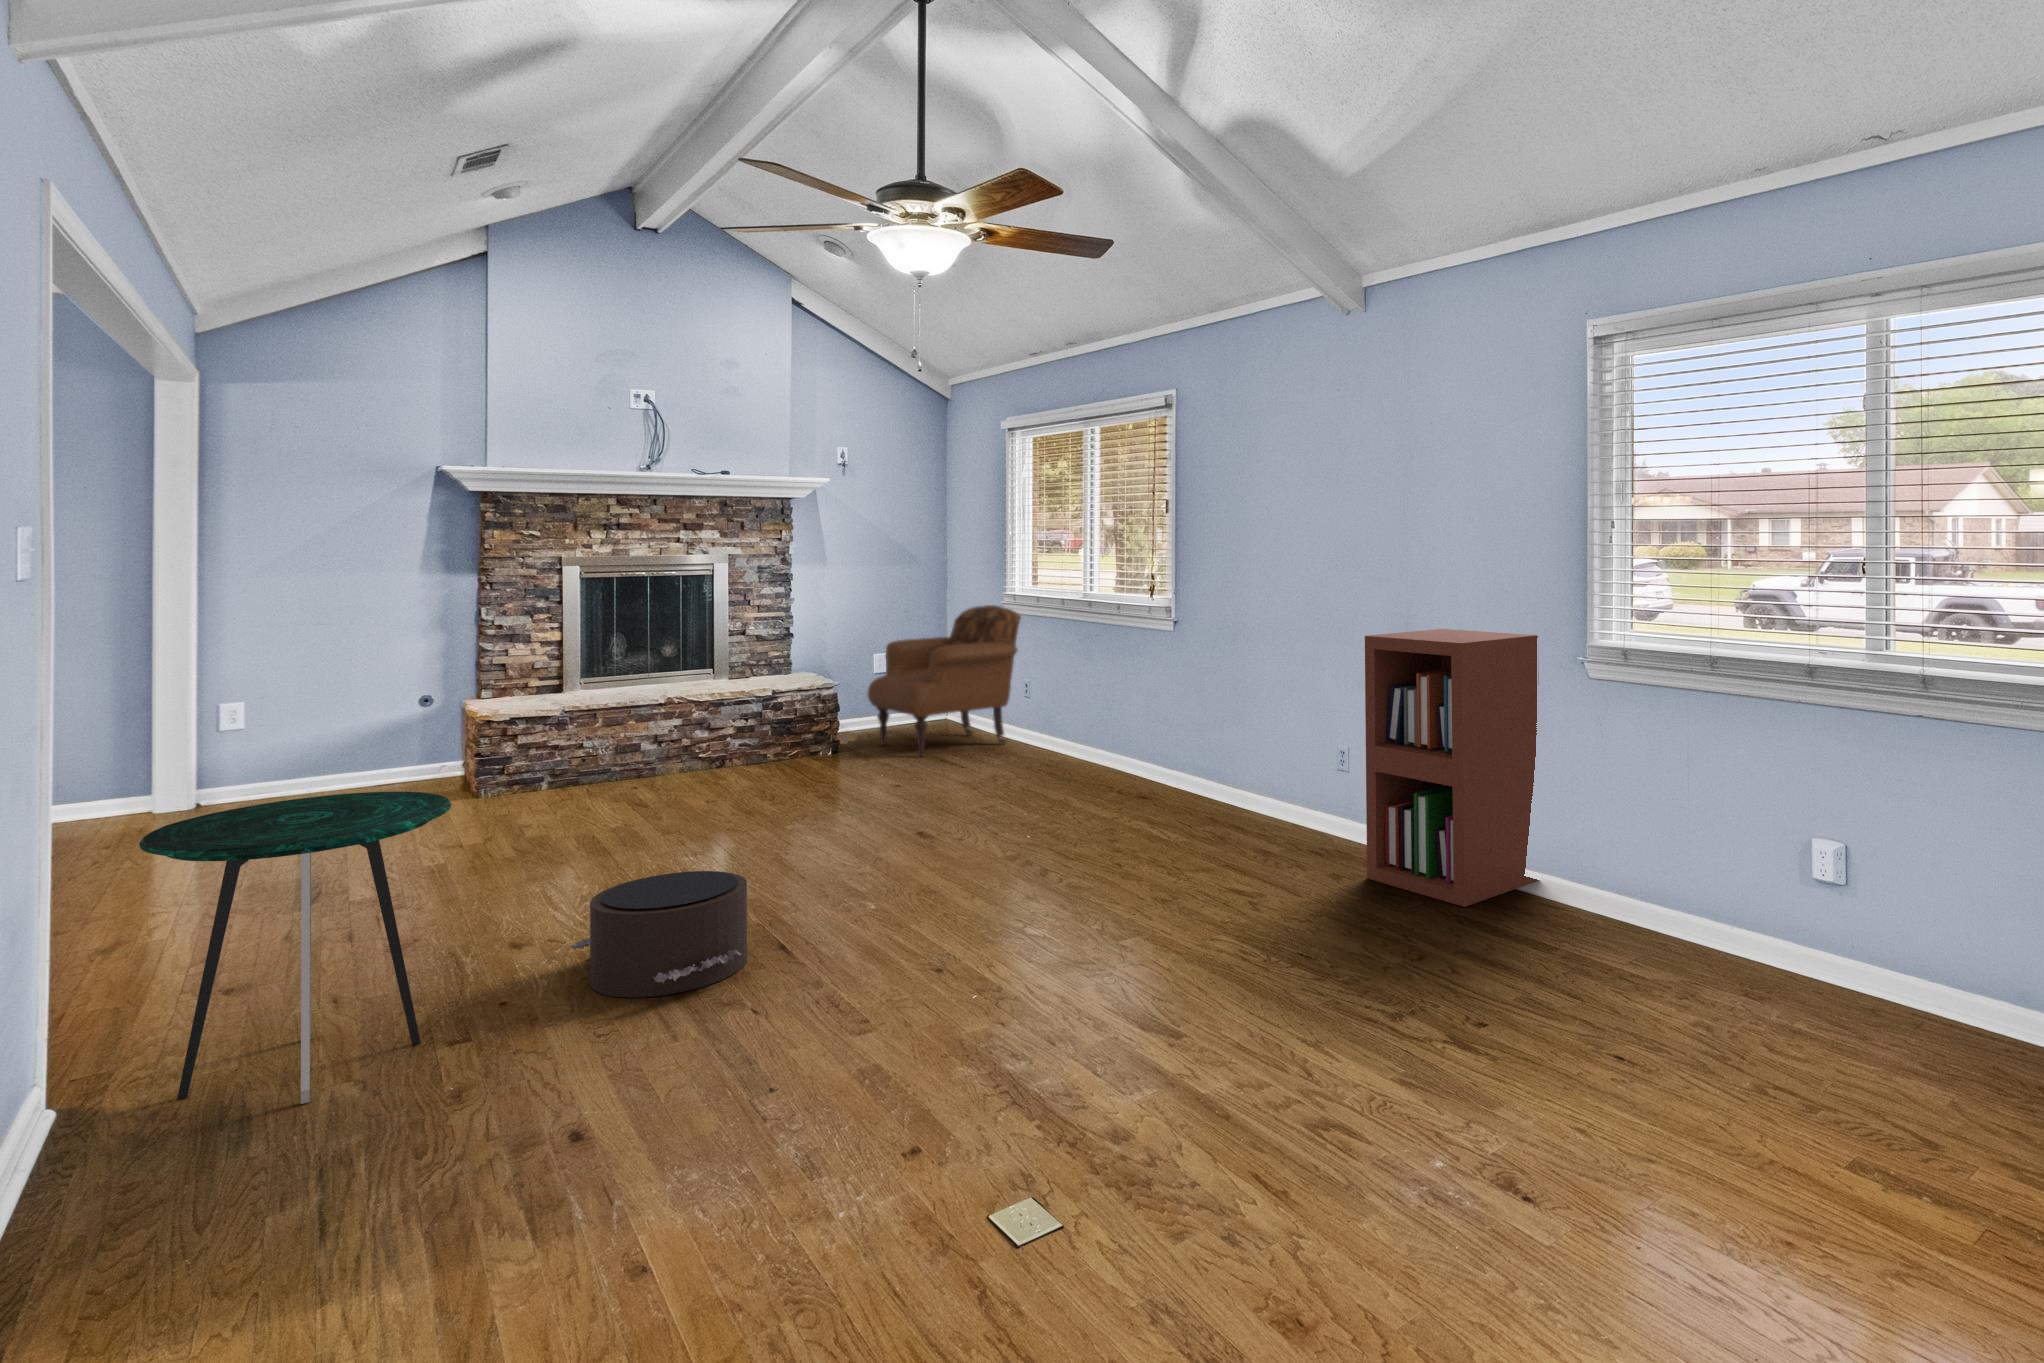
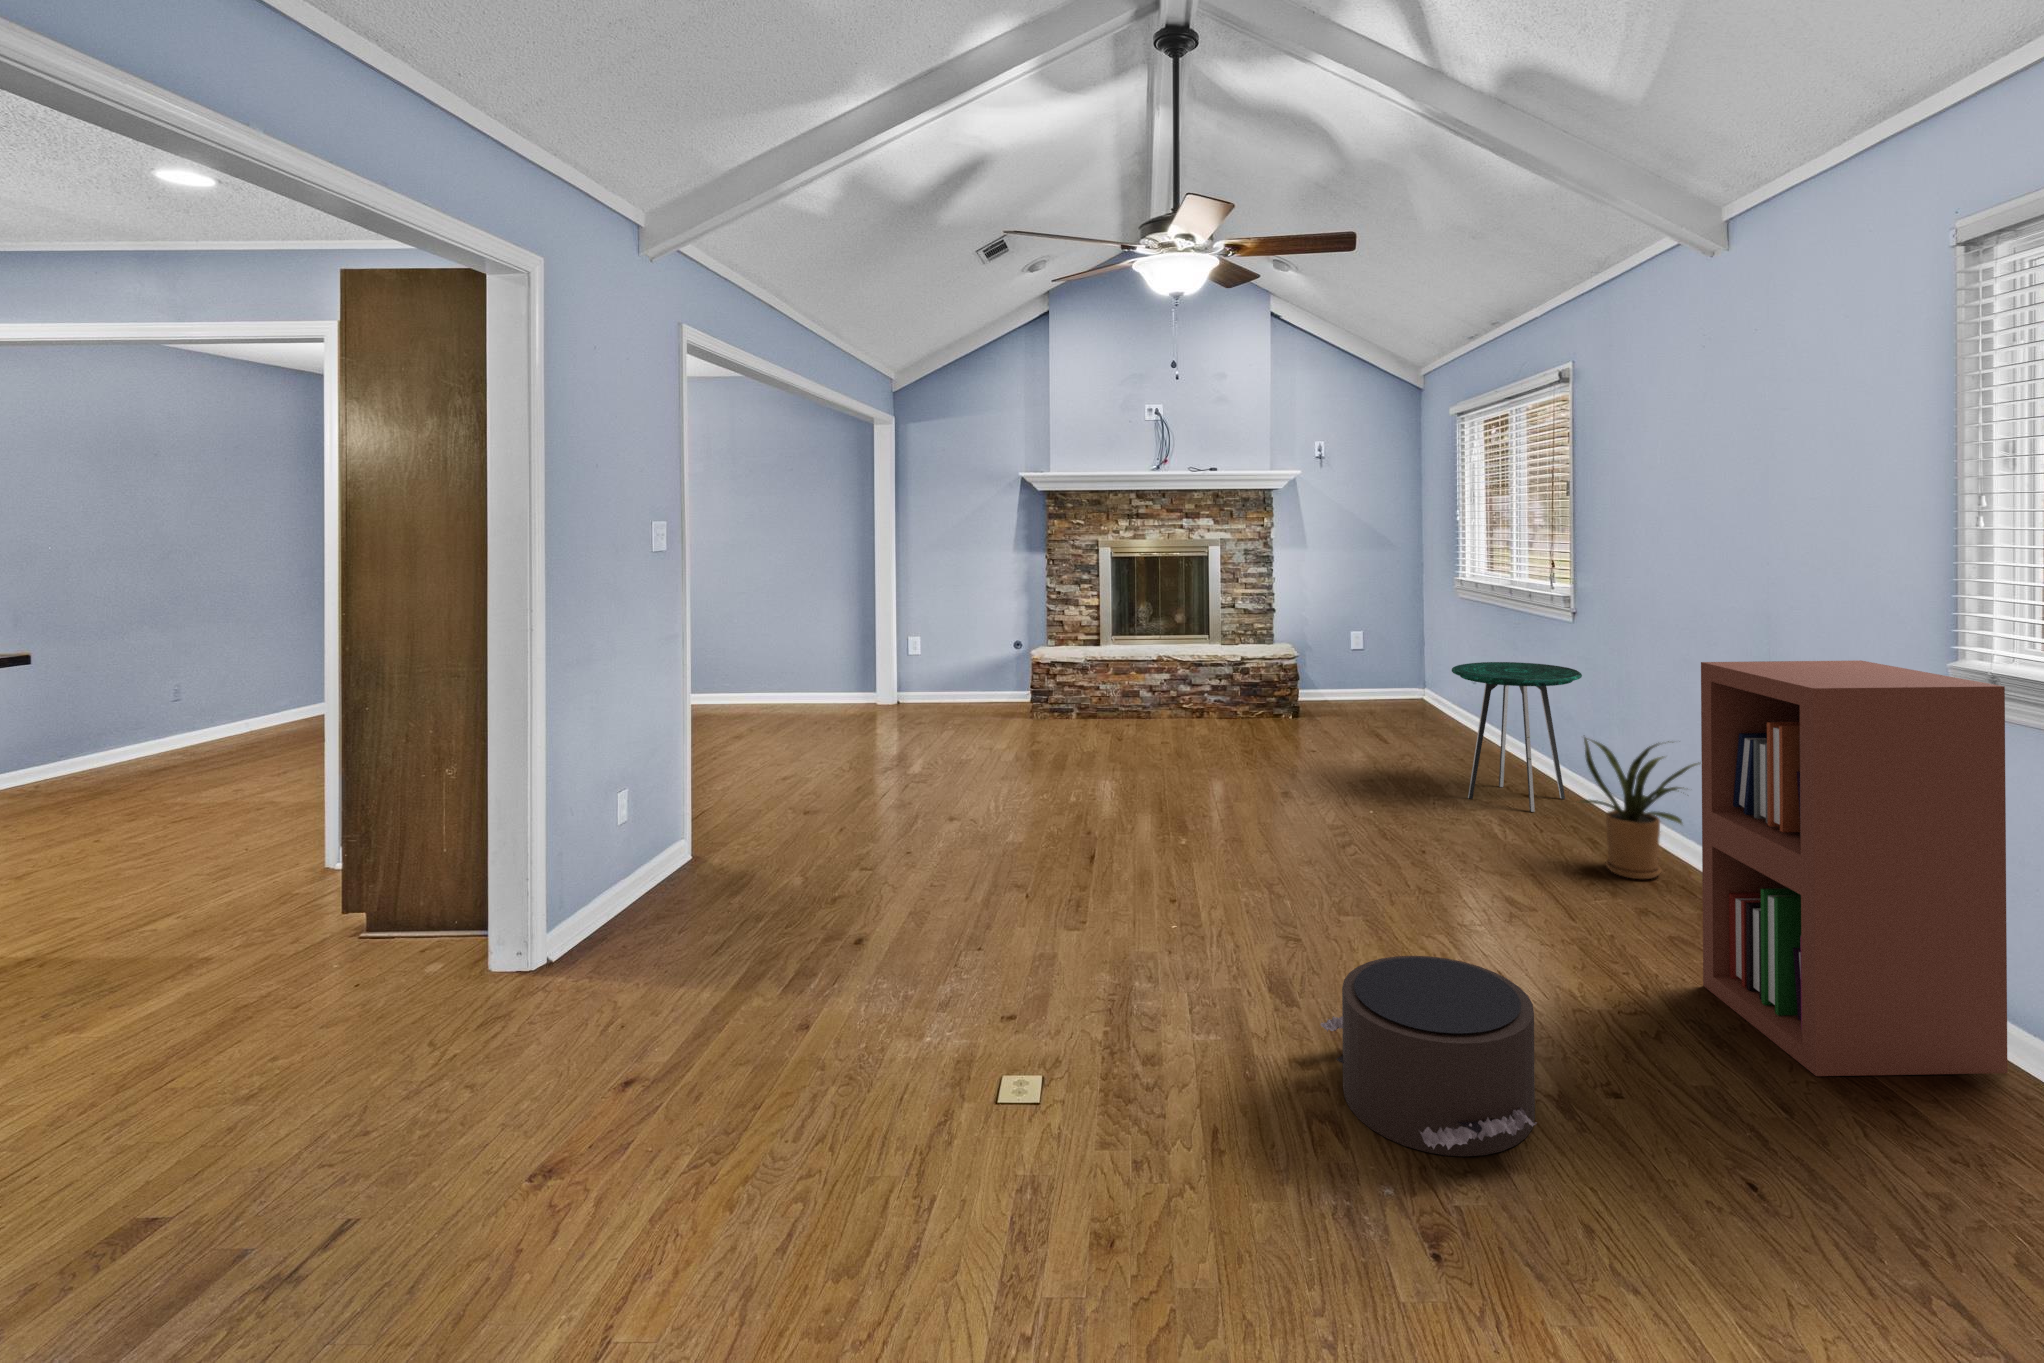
armchair: present [868,605,1021,756] -> none [1330,591,1467,732]
house plant: none [1209,708,1312,827] -> present [1581,737,1700,879]
side table: present [139,792,451,1104] -> present [1452,662,1582,812]
pouf: present [570,871,747,998] -> present [1321,956,1537,1157]

